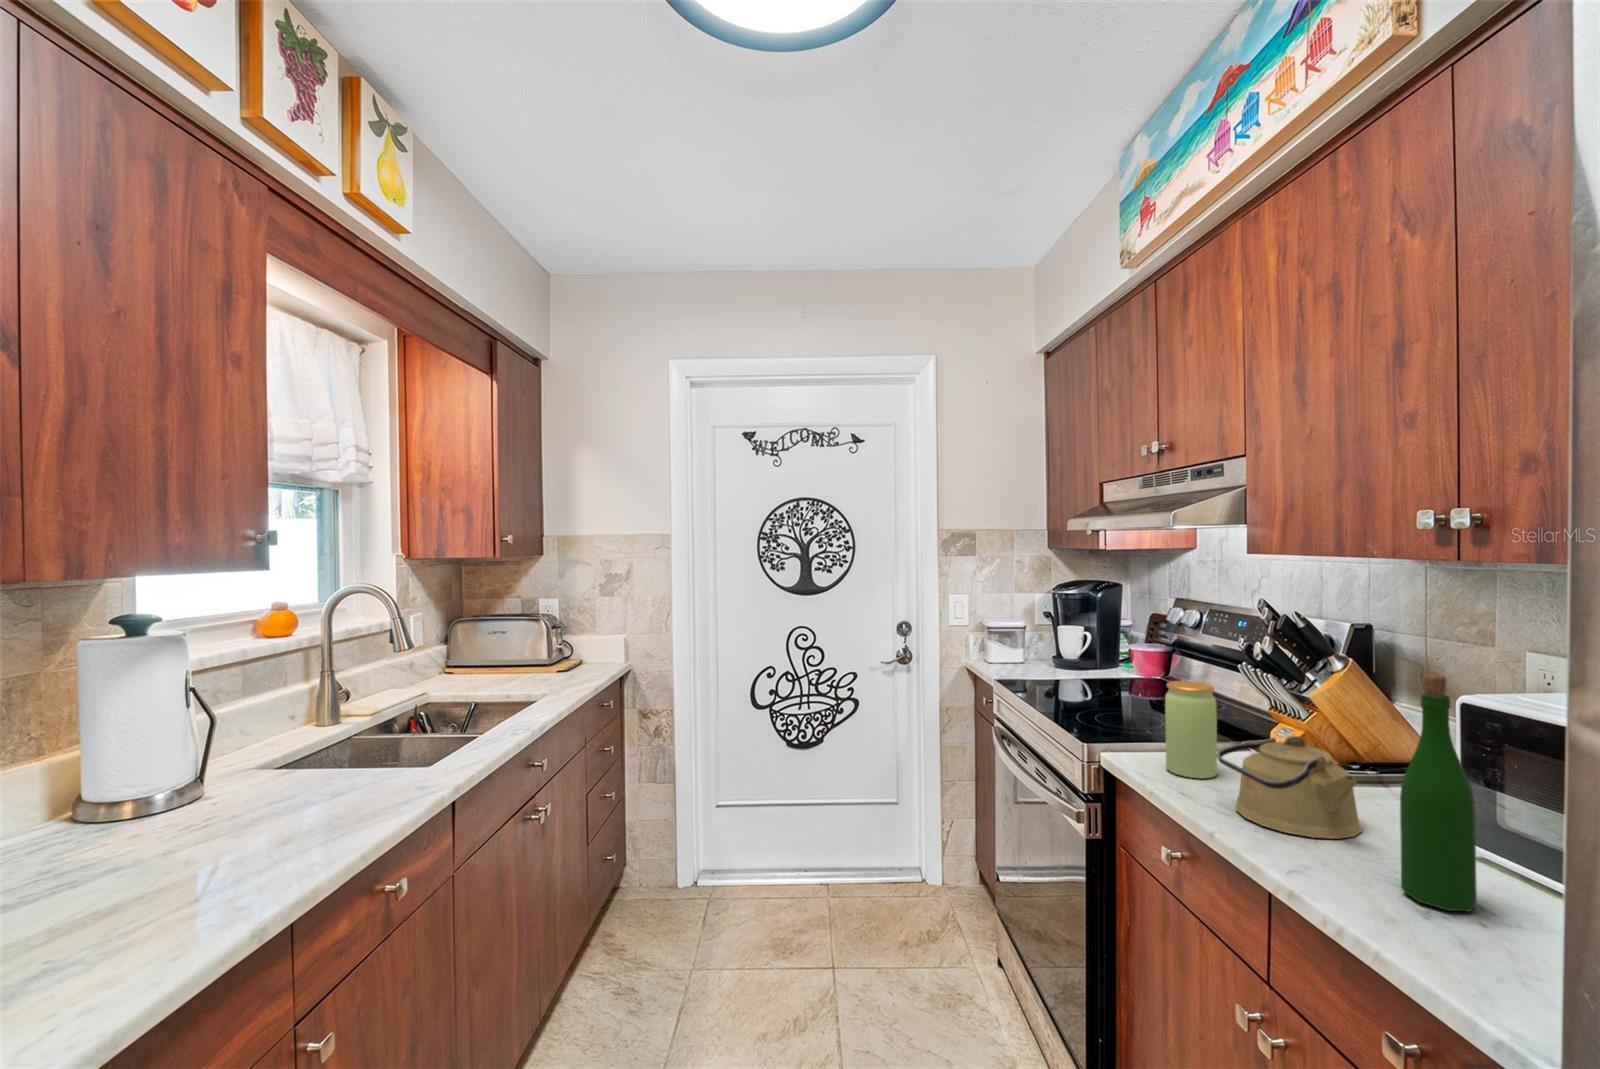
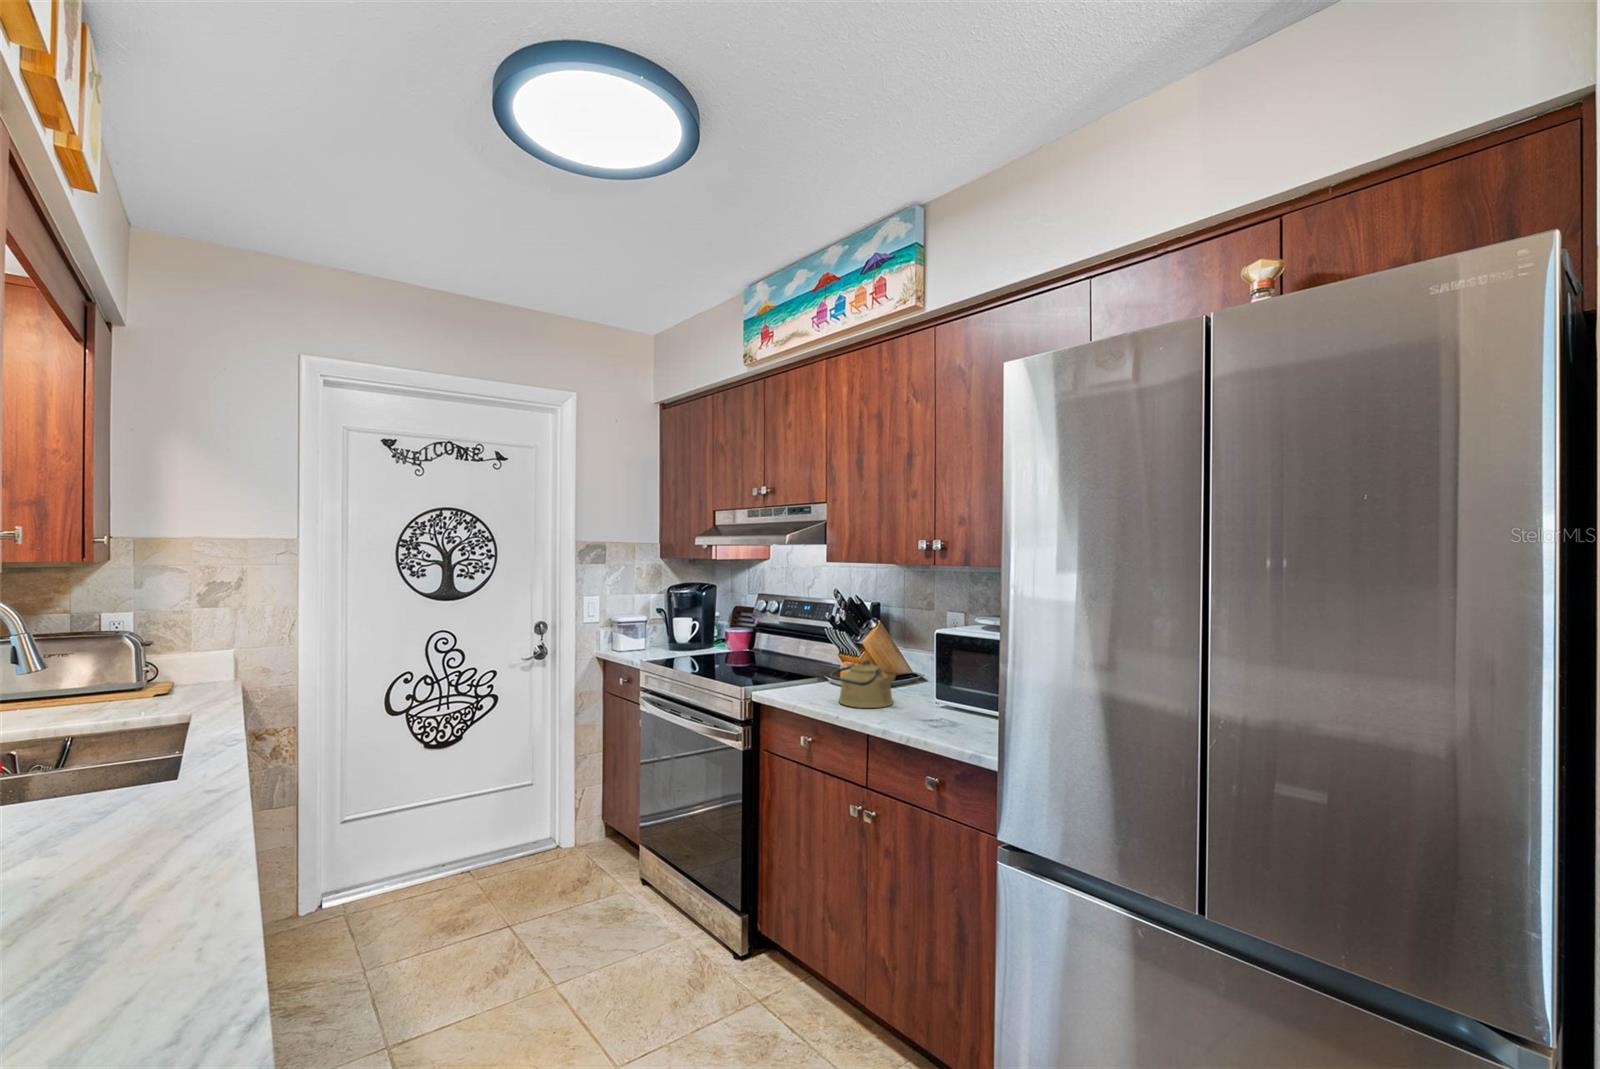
wine bottle: present [1400,674,1477,911] -> none [919,618,943,720]
jar: present [1165,681,1217,779] -> none [794,639,820,695]

